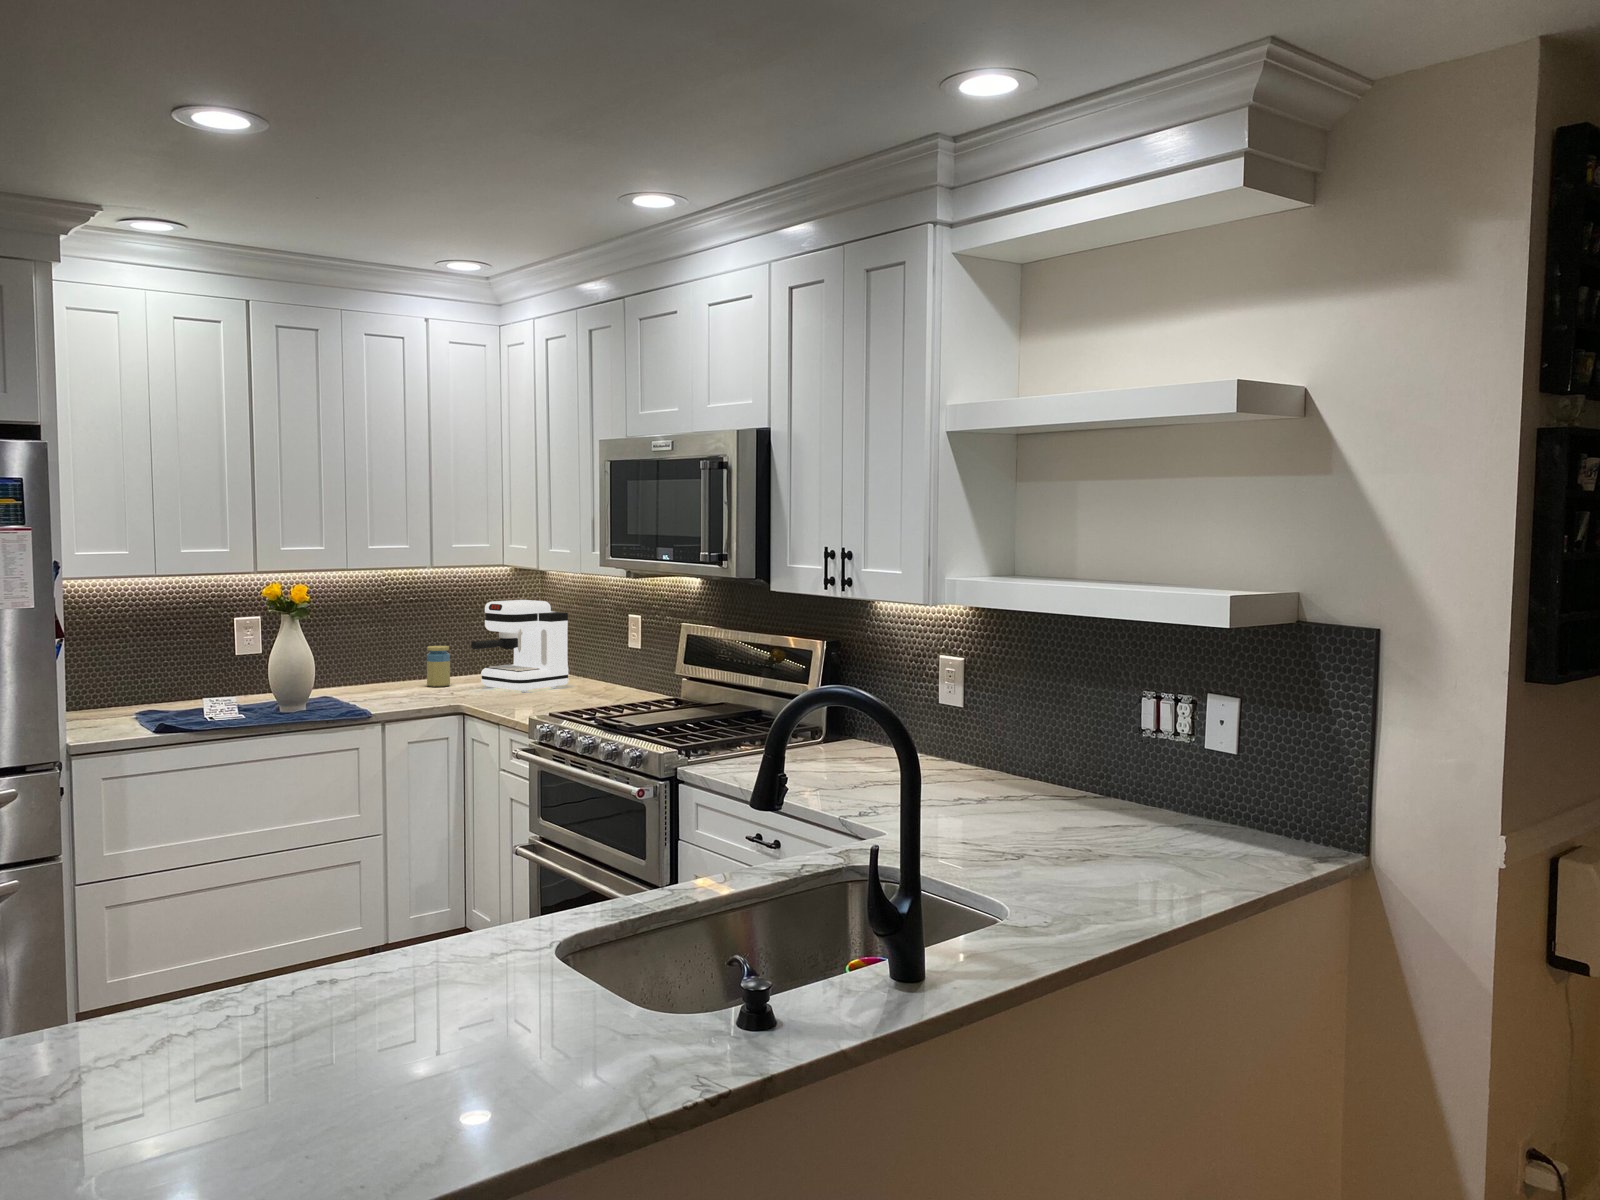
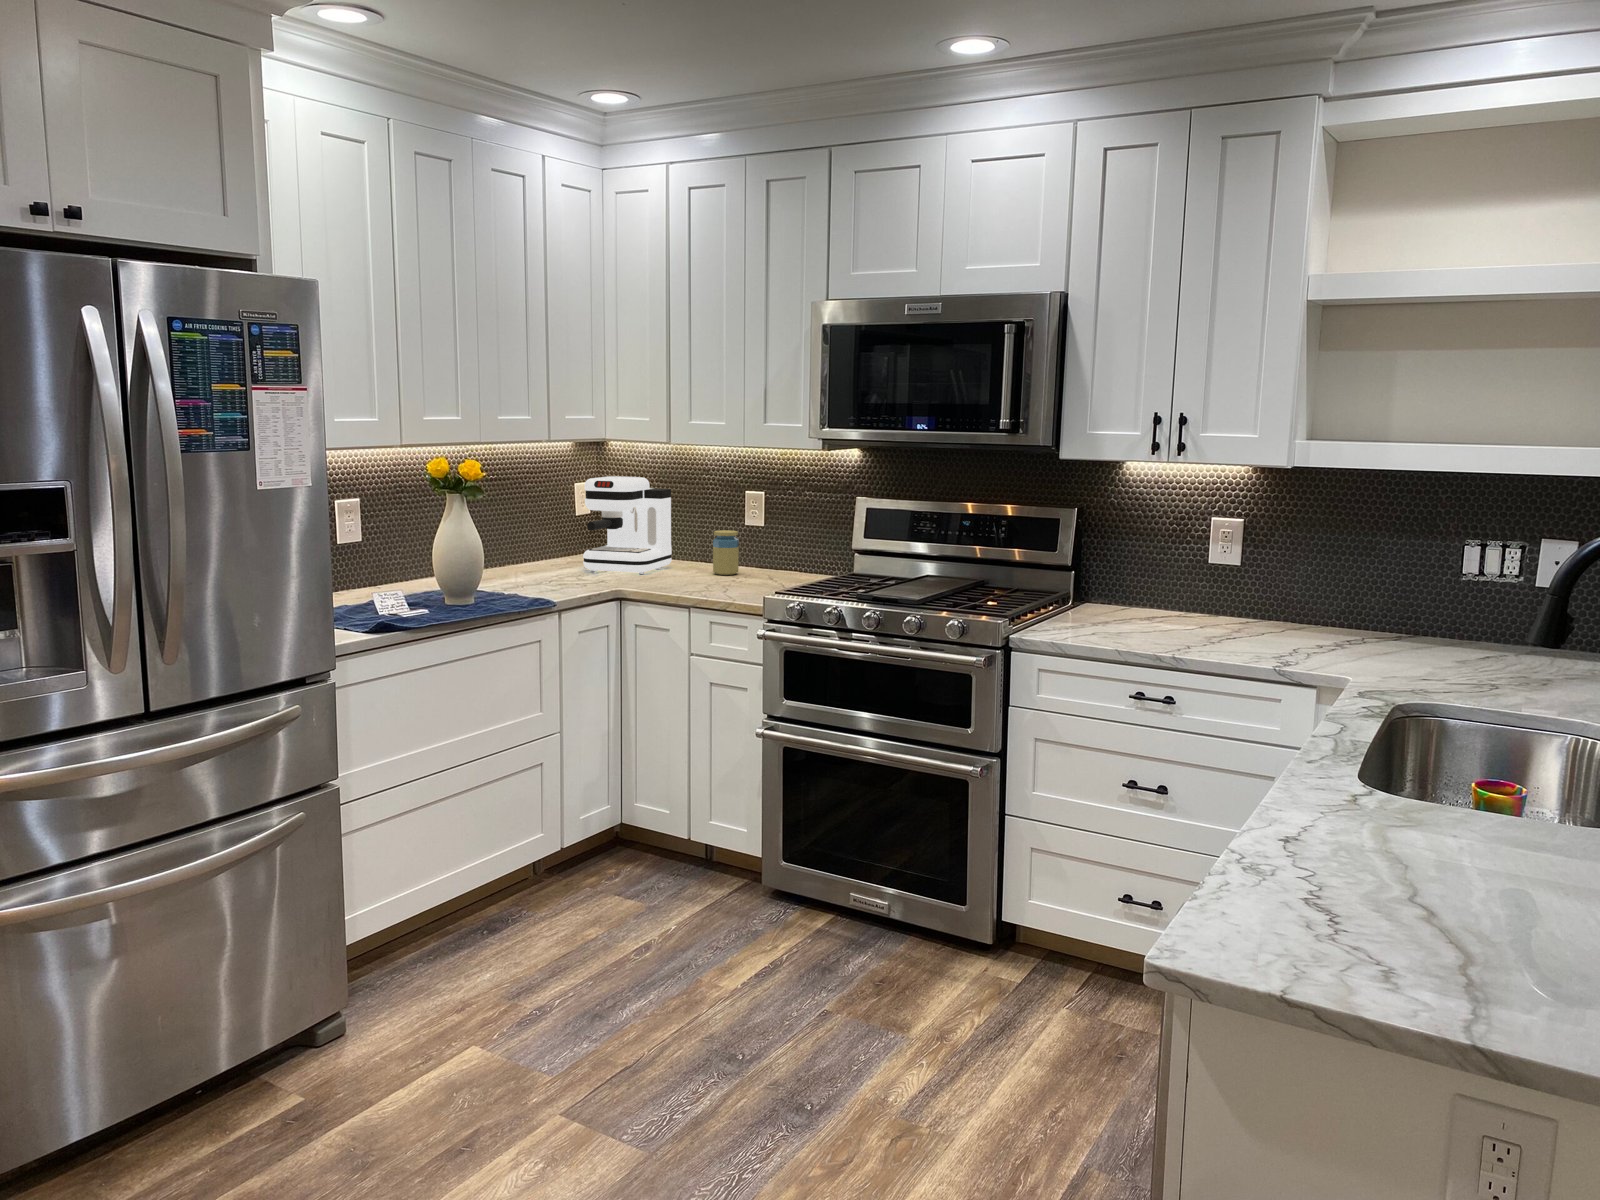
jar: present [427,646,450,687] -> present [713,530,739,575]

